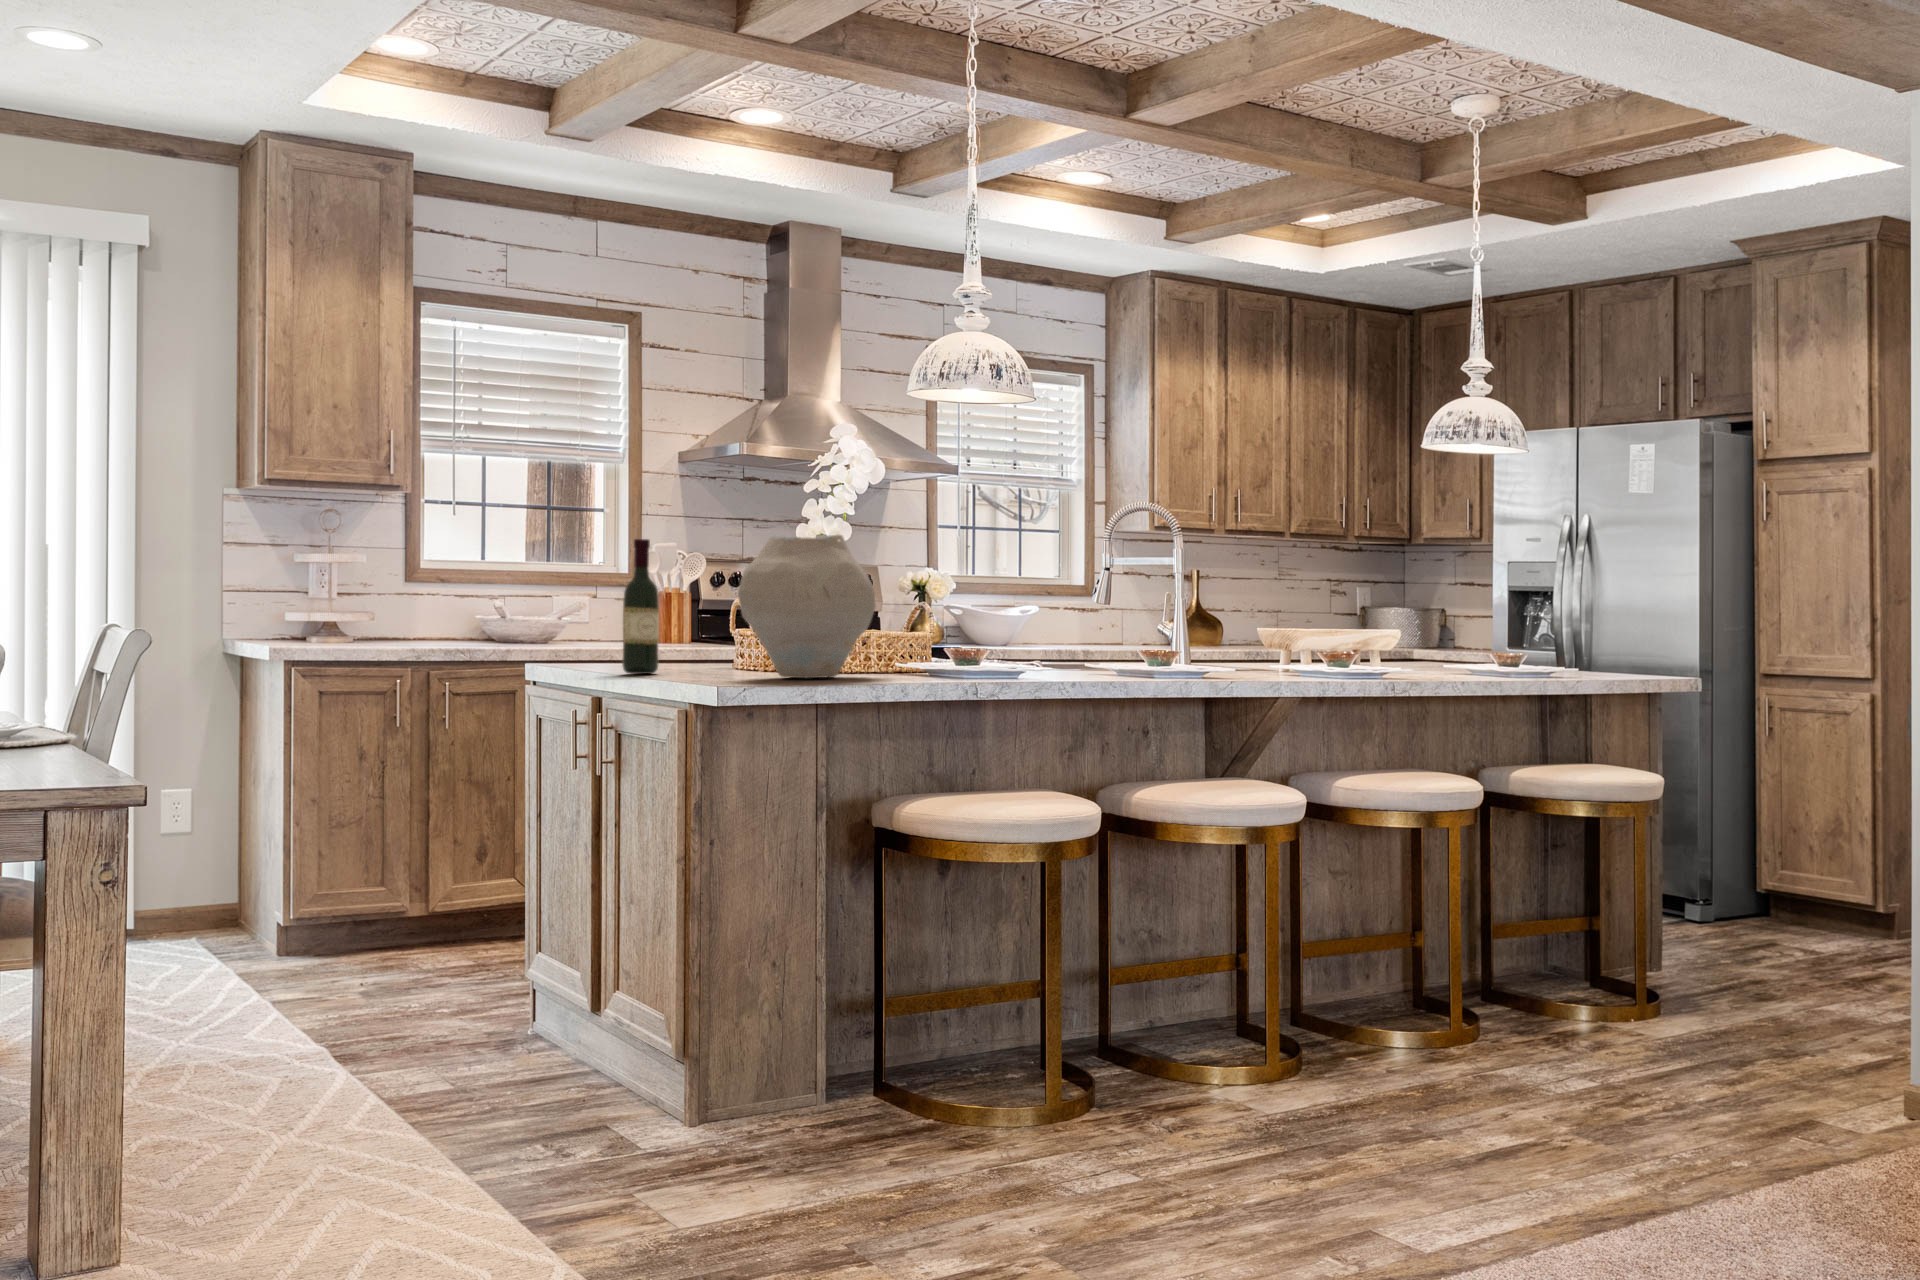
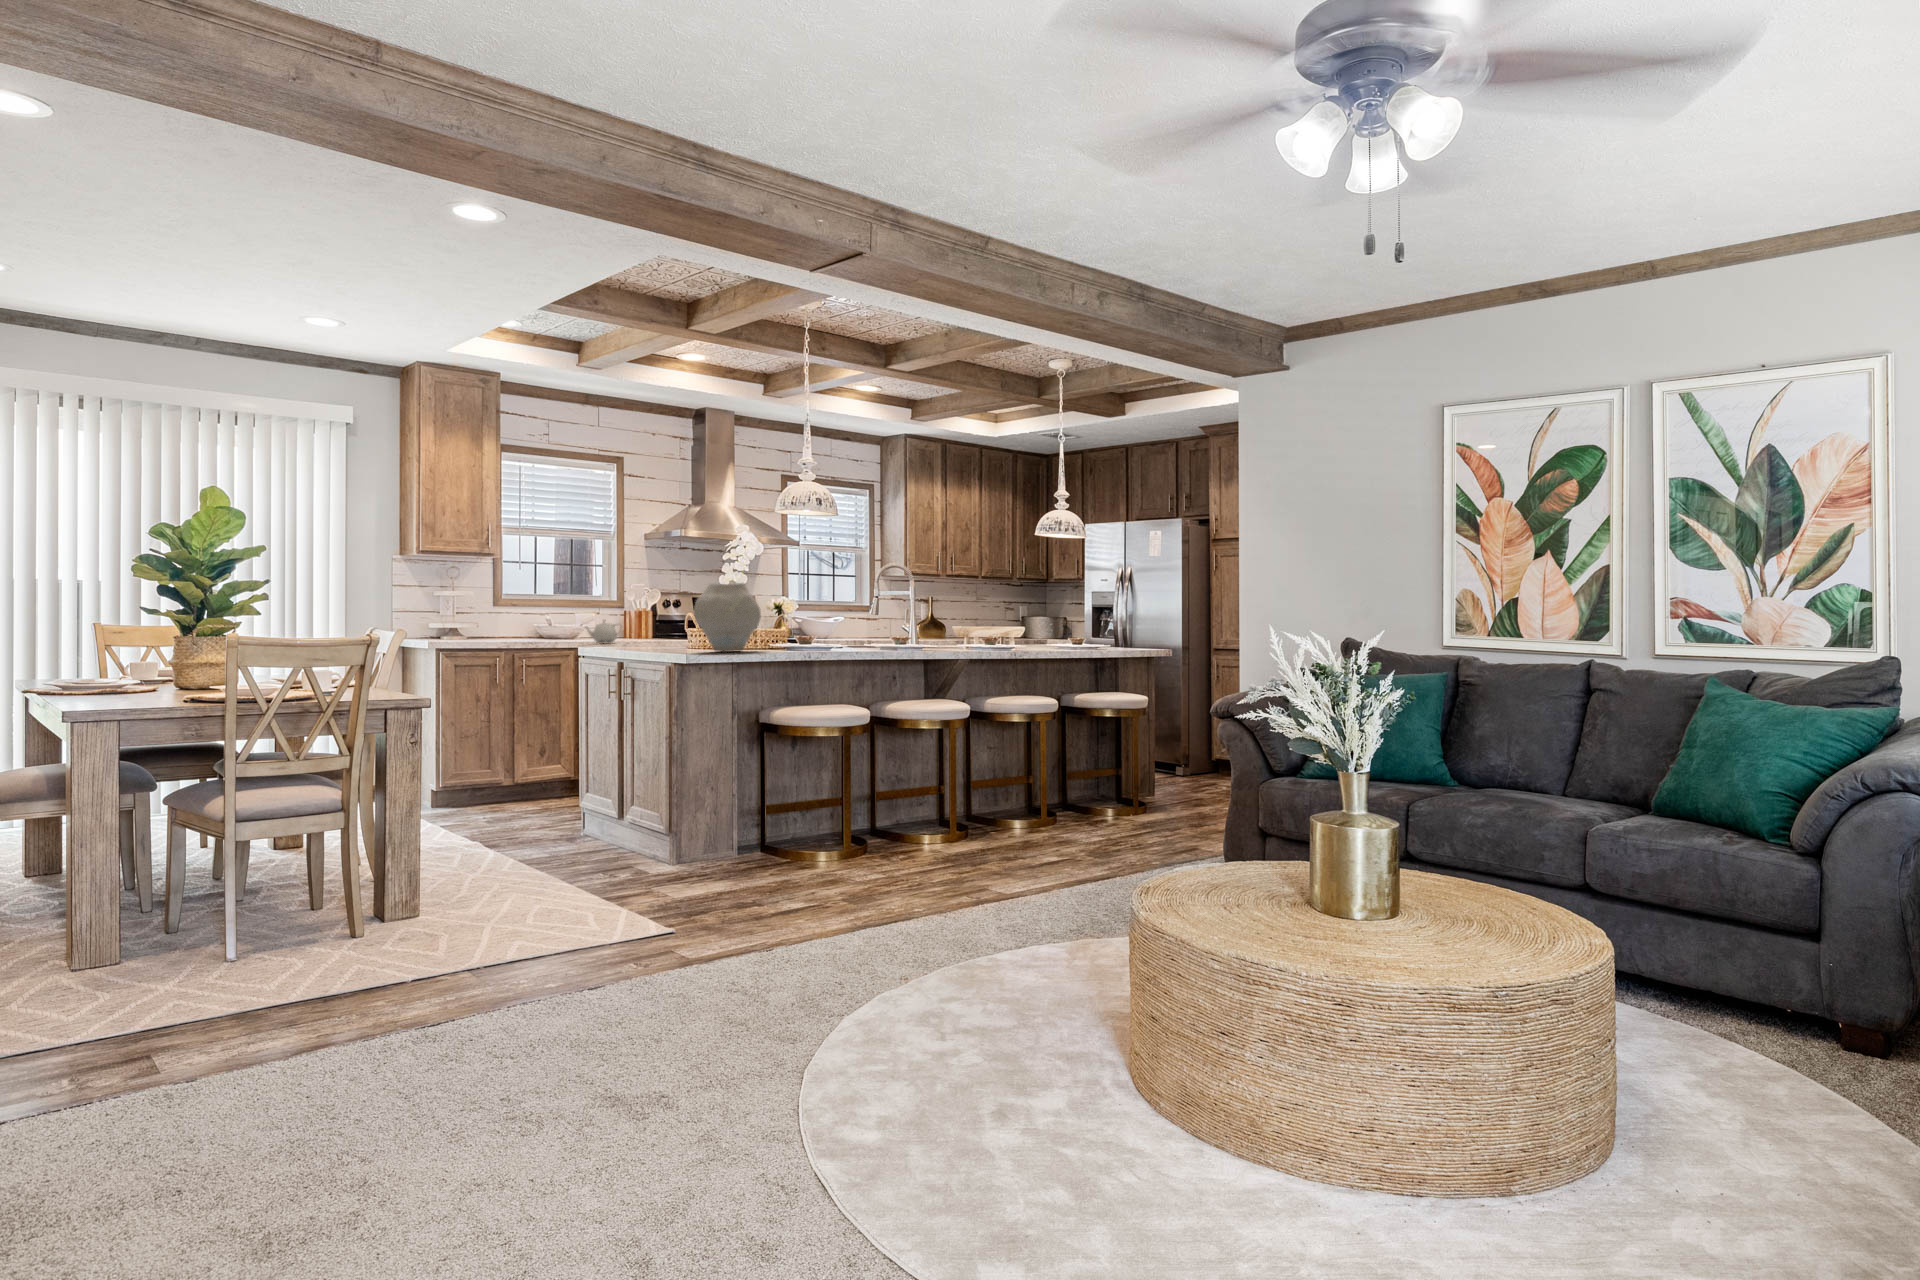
wine bottle: present [622,539,659,674] -> none [633,584,651,651]
teapot: none [554,608,625,654] -> present [585,620,622,643]

